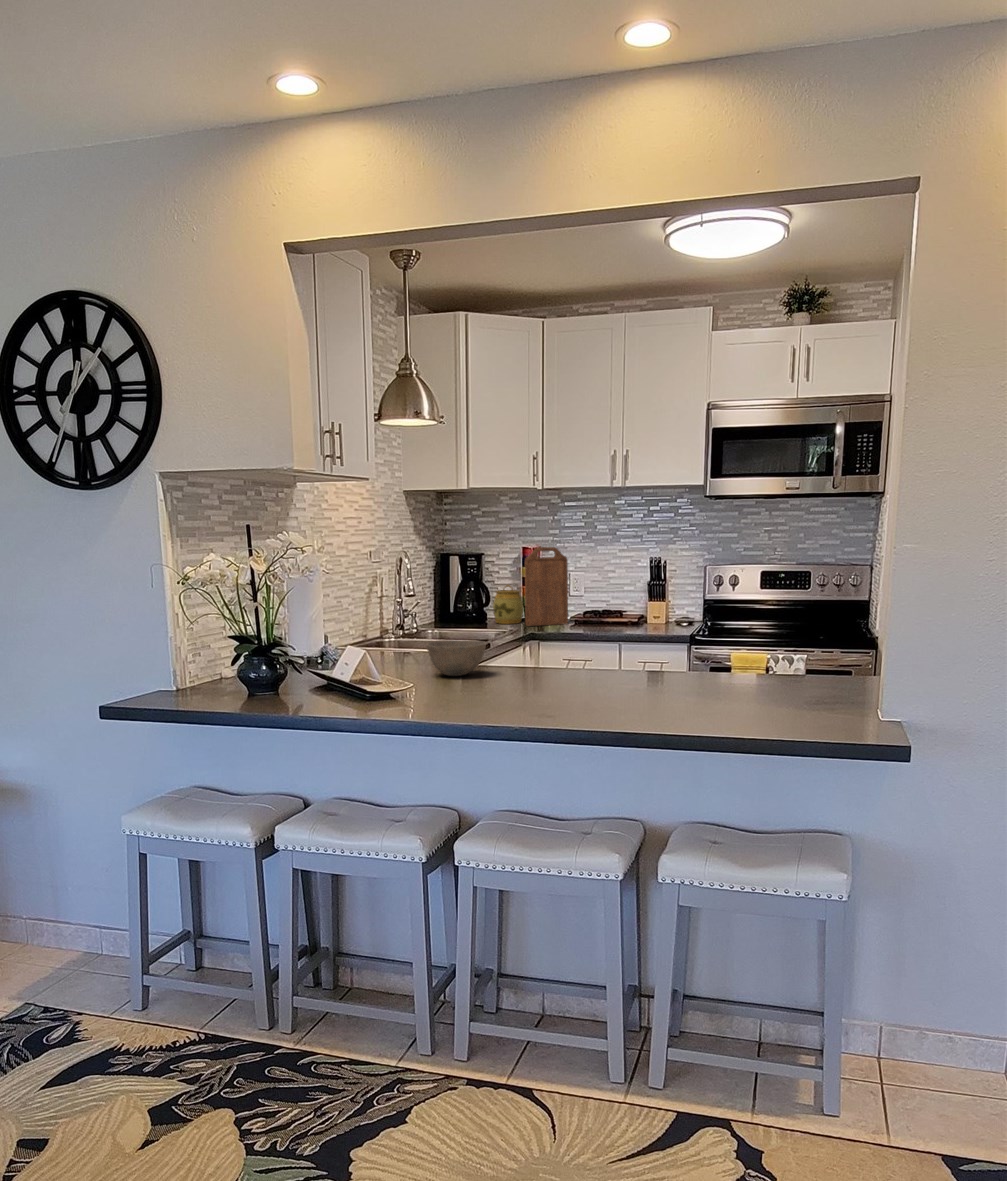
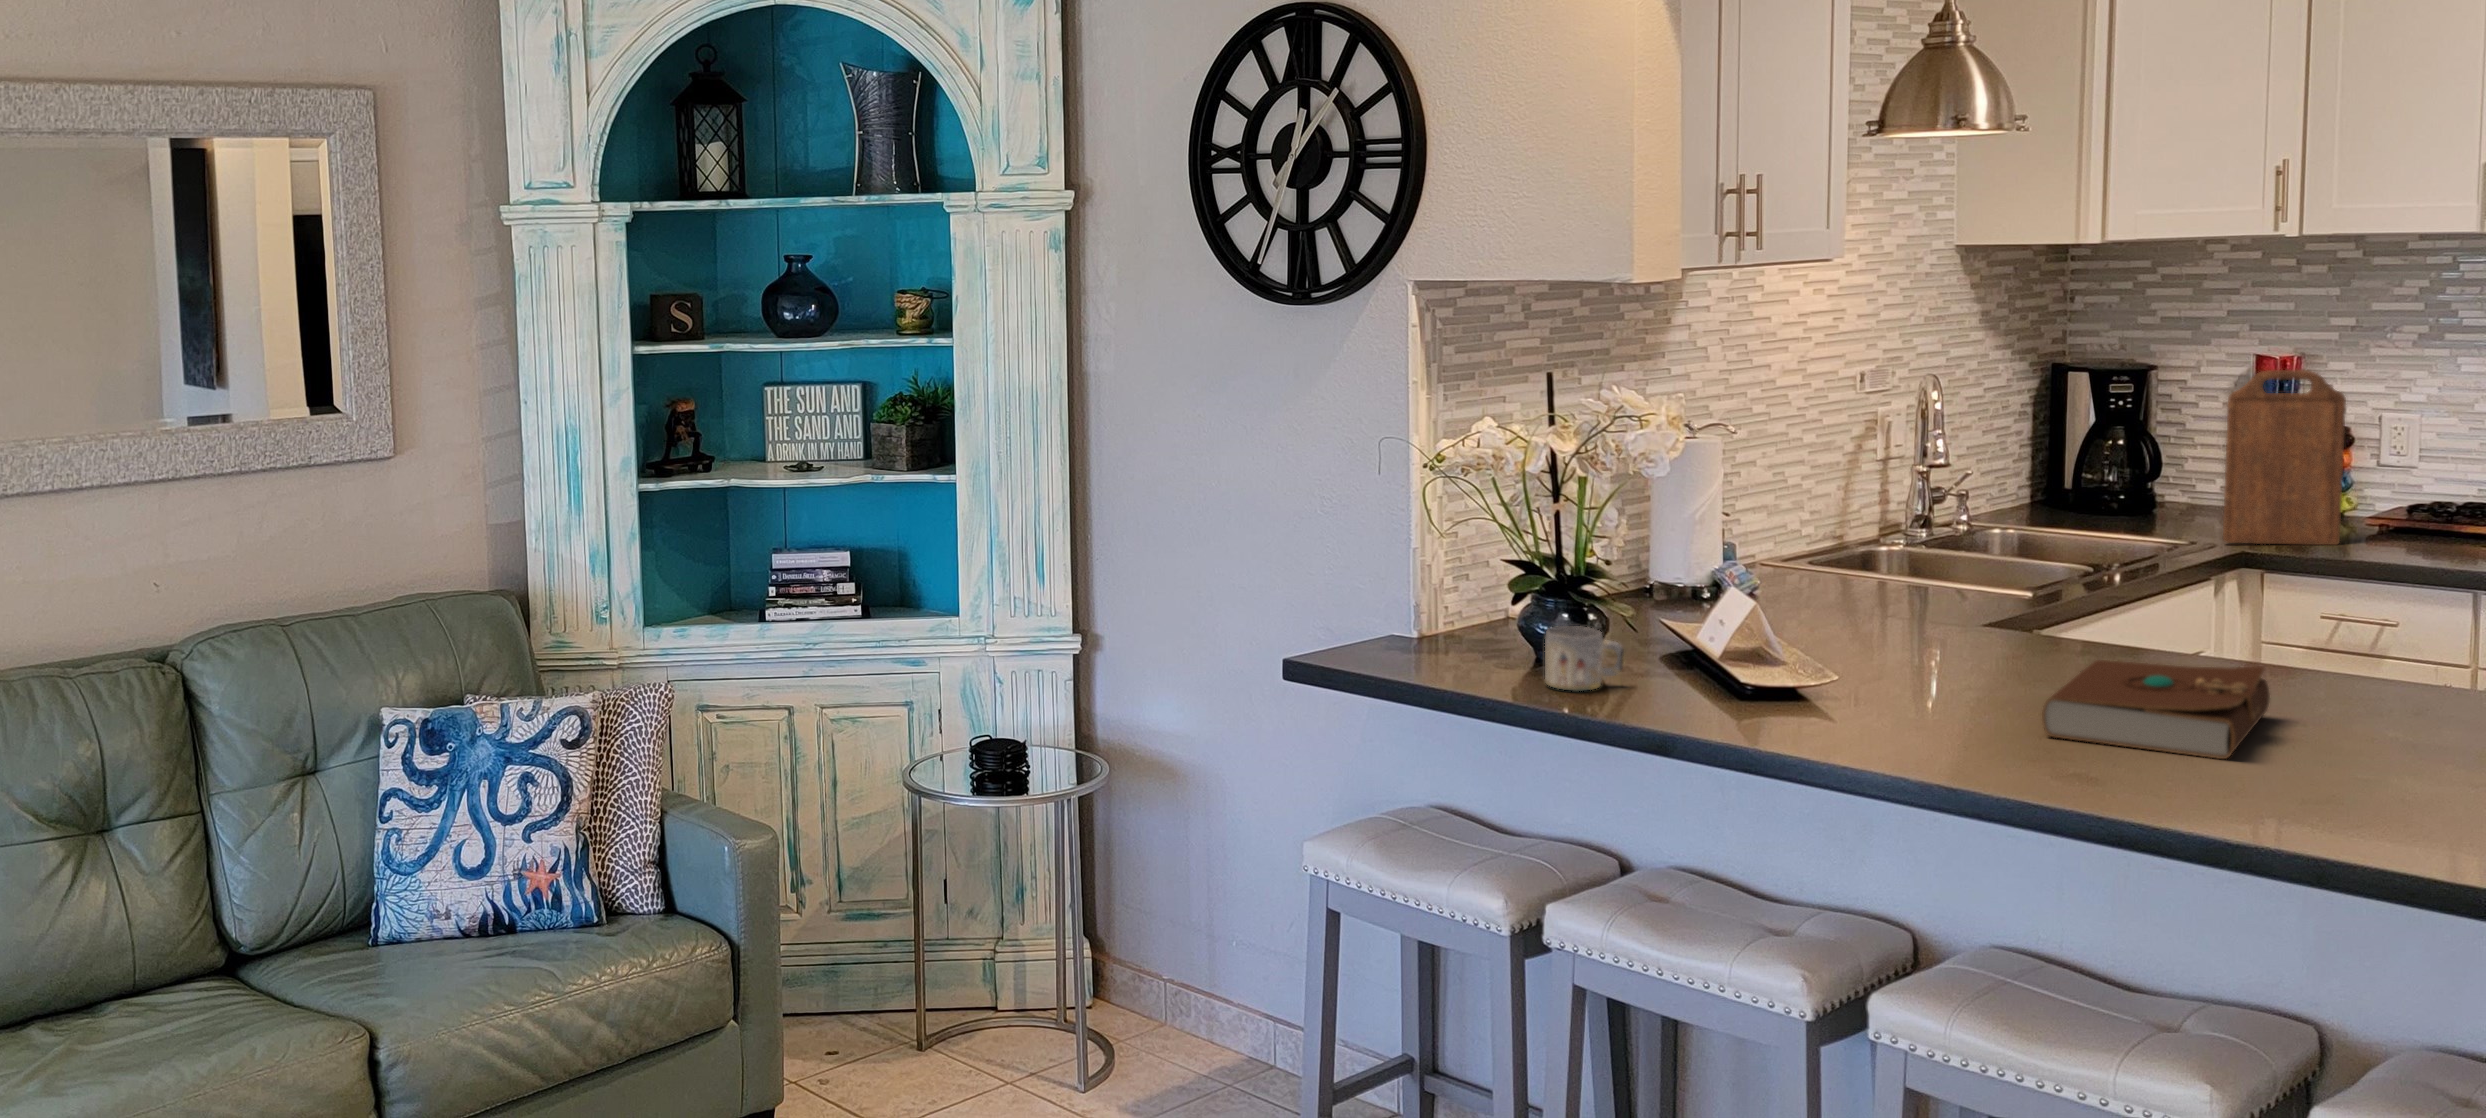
jar: present [493,585,523,624] -> none [2157,443,2234,531]
bowl: present [427,640,486,676] -> none [1881,589,2006,663]
book: none [534,655,623,698] -> present [2042,660,2270,759]
mug: none [262,669,309,707] -> present [1545,626,1625,691]

